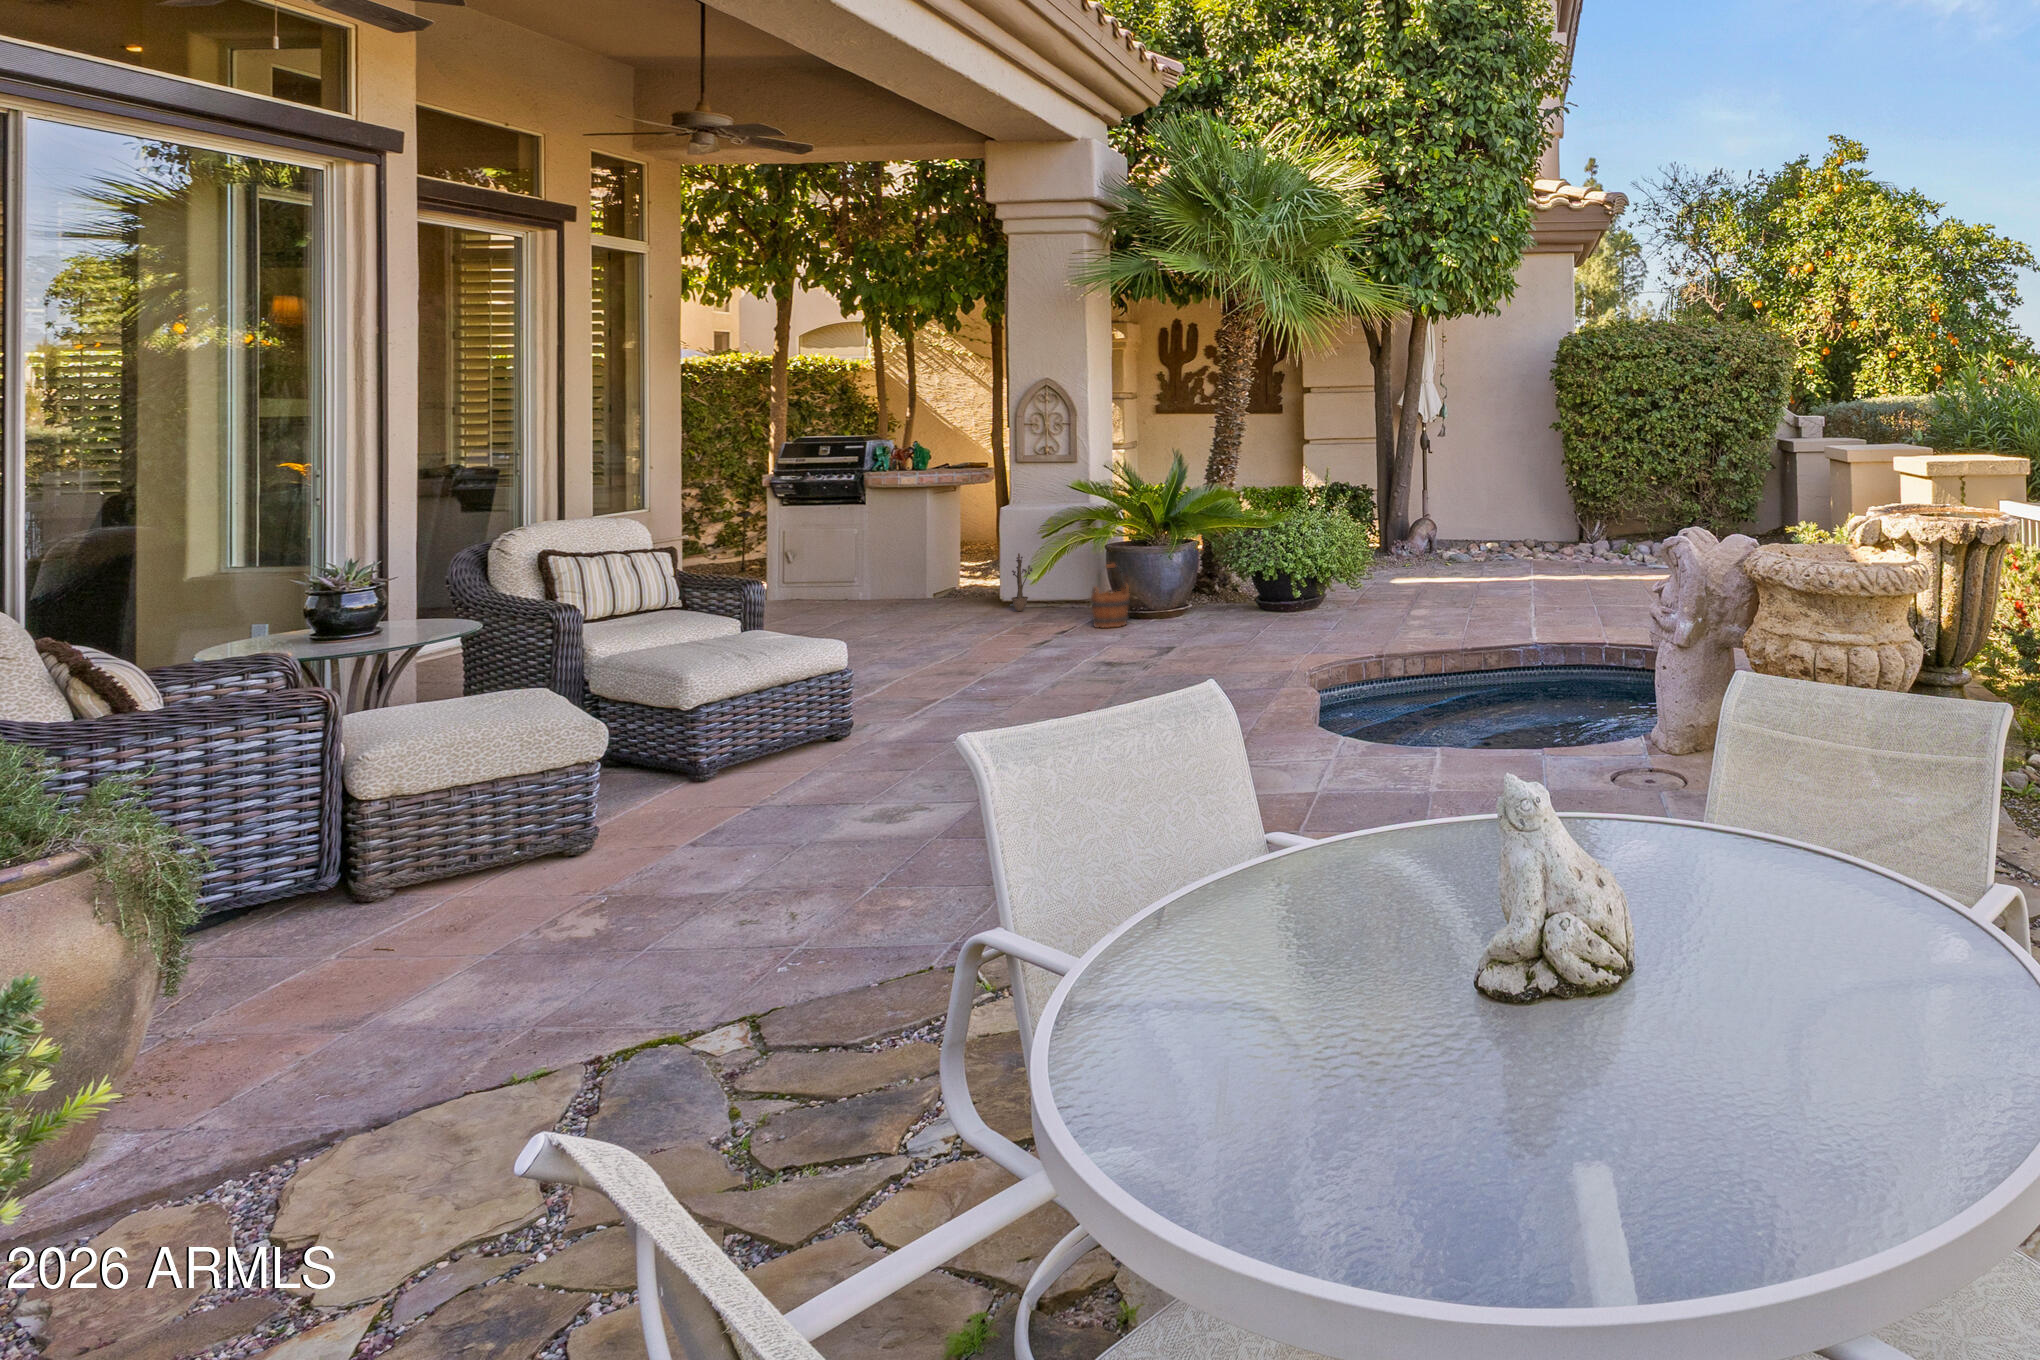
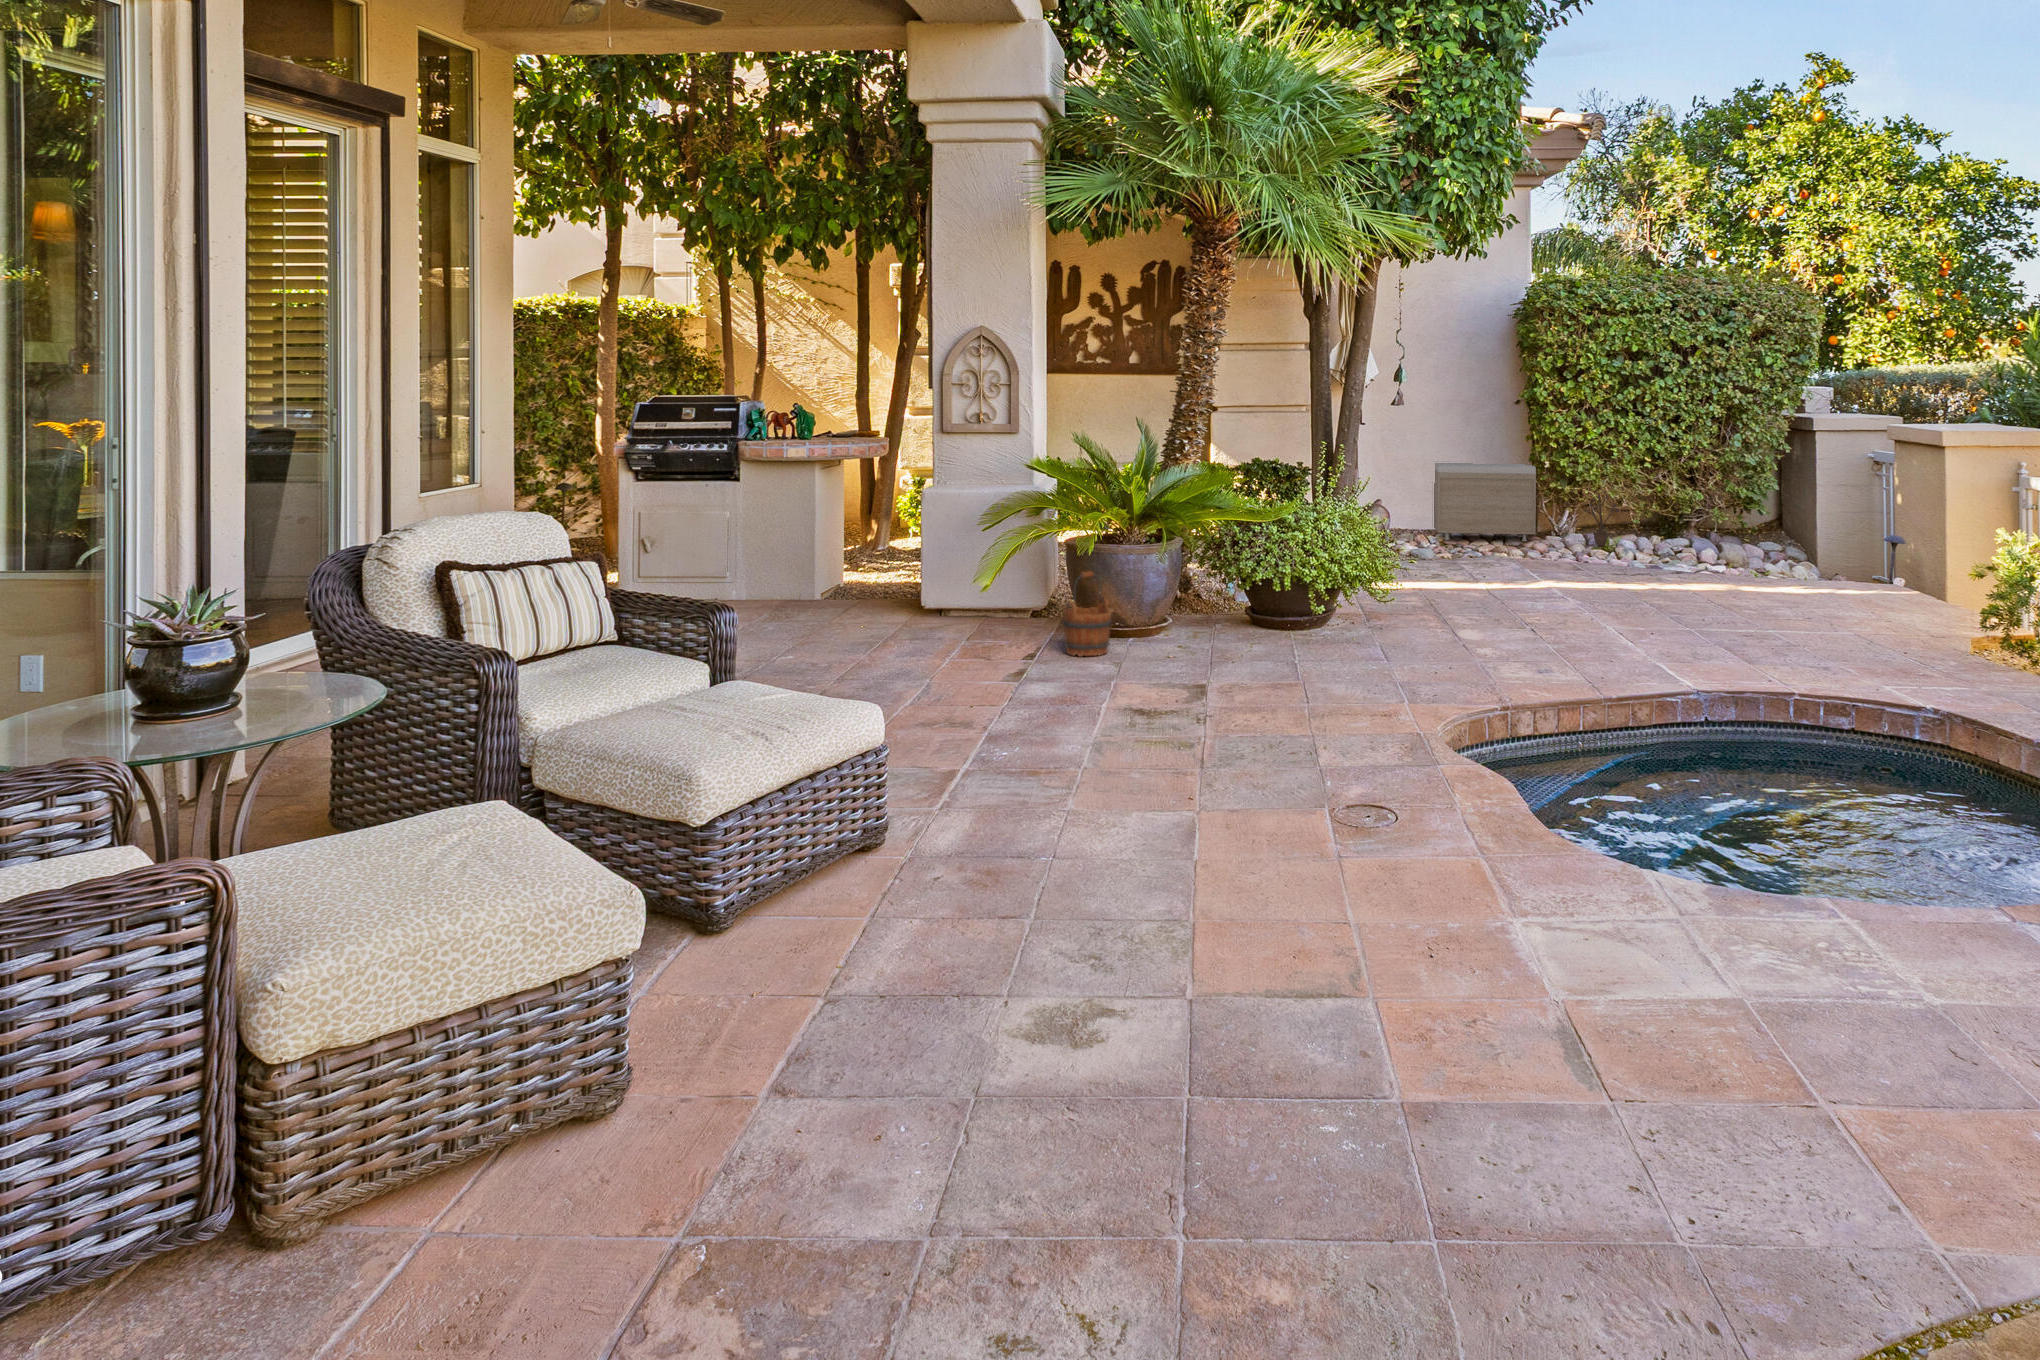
storage bench: none [1481,480,1560,544] -> present [1434,462,1536,541]
decorative plant: present [1010,553,1033,611] -> present [1584,493,1618,546]

